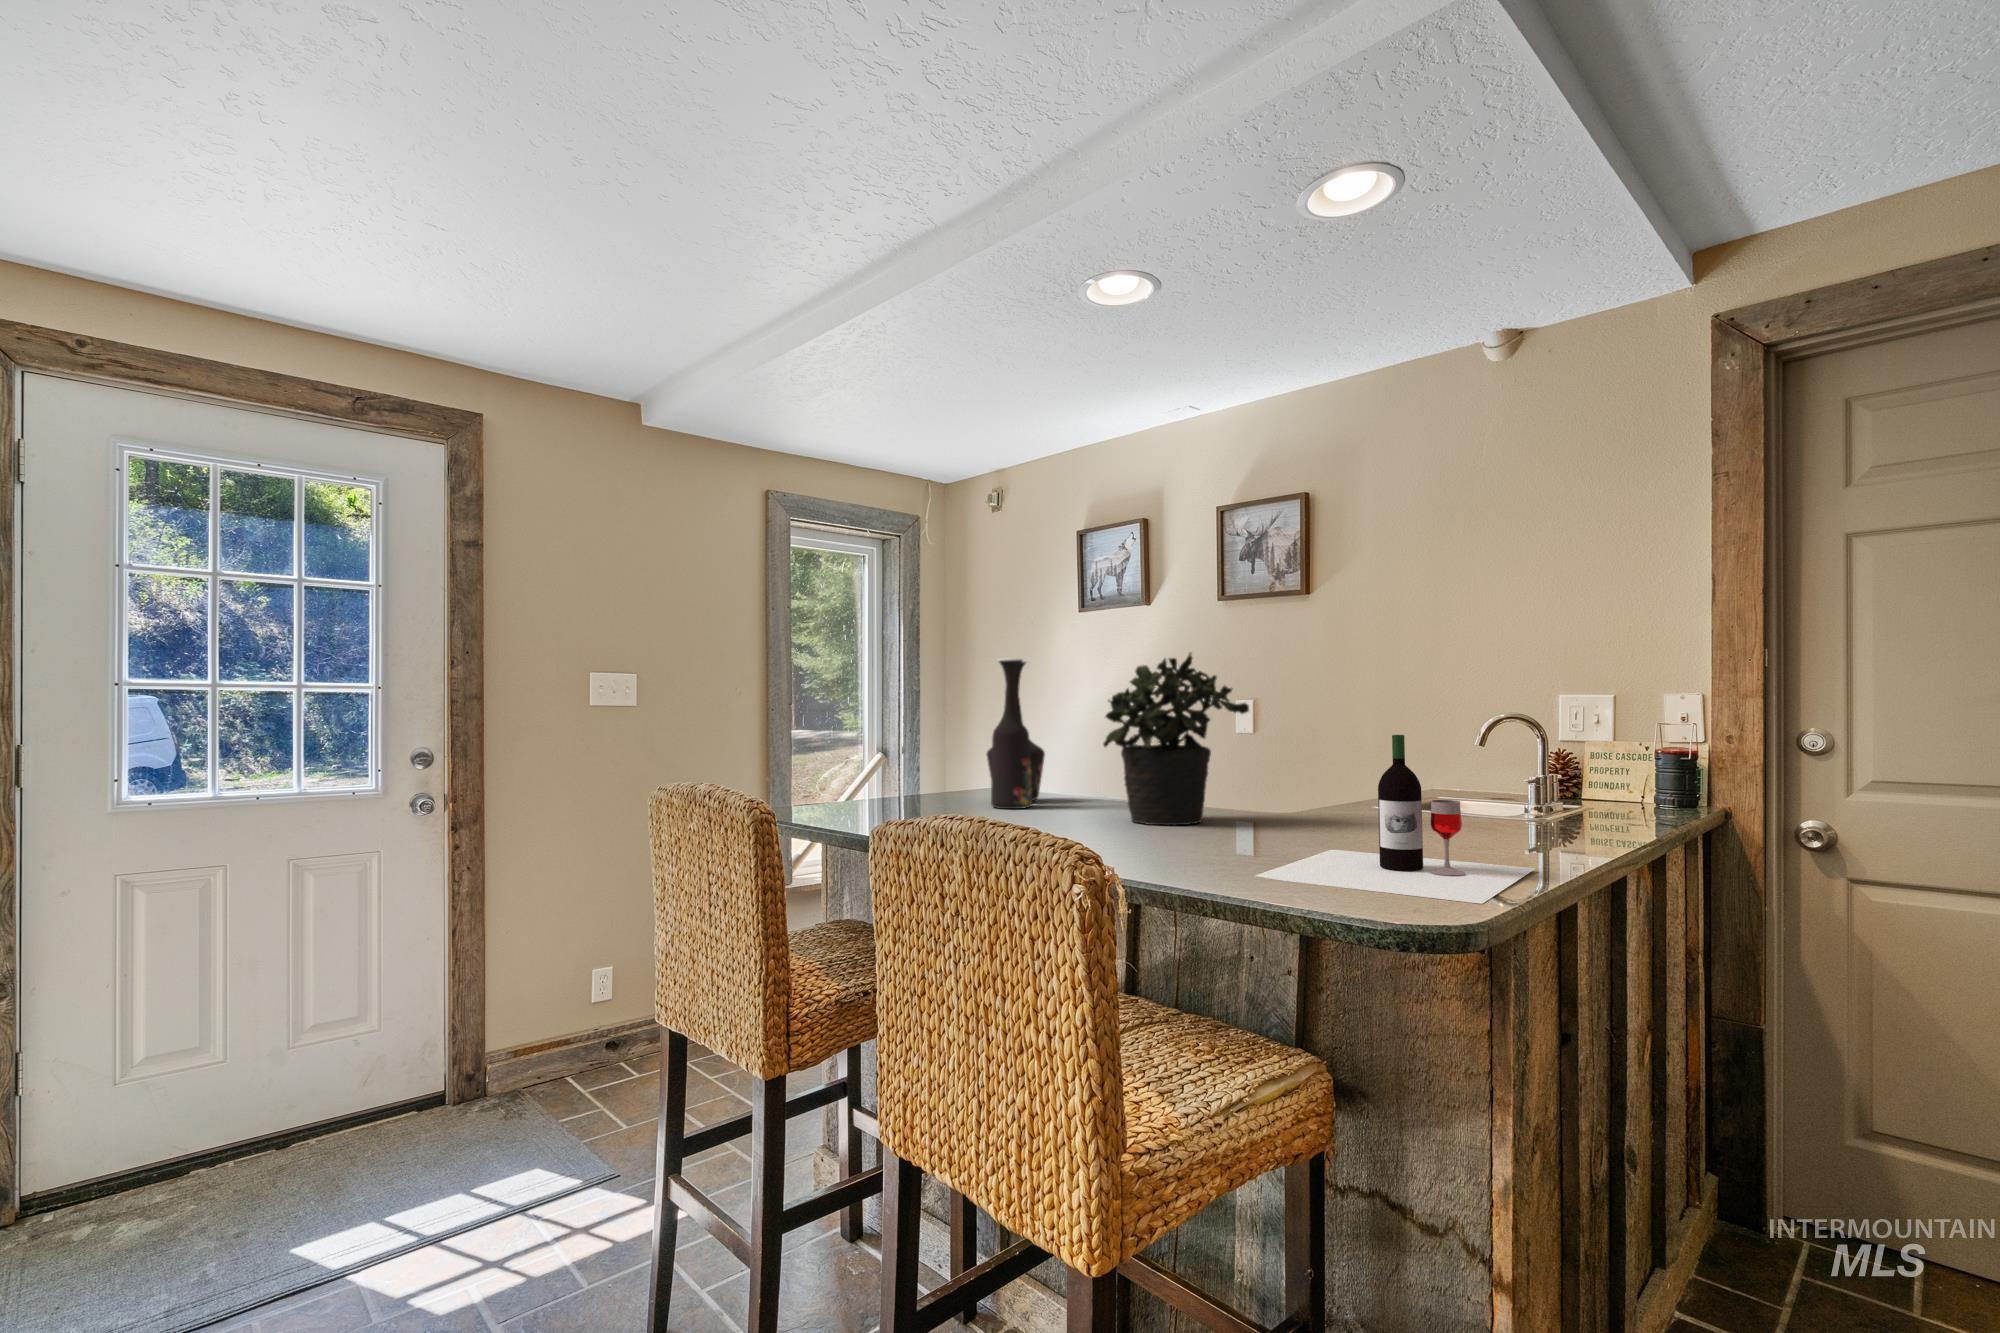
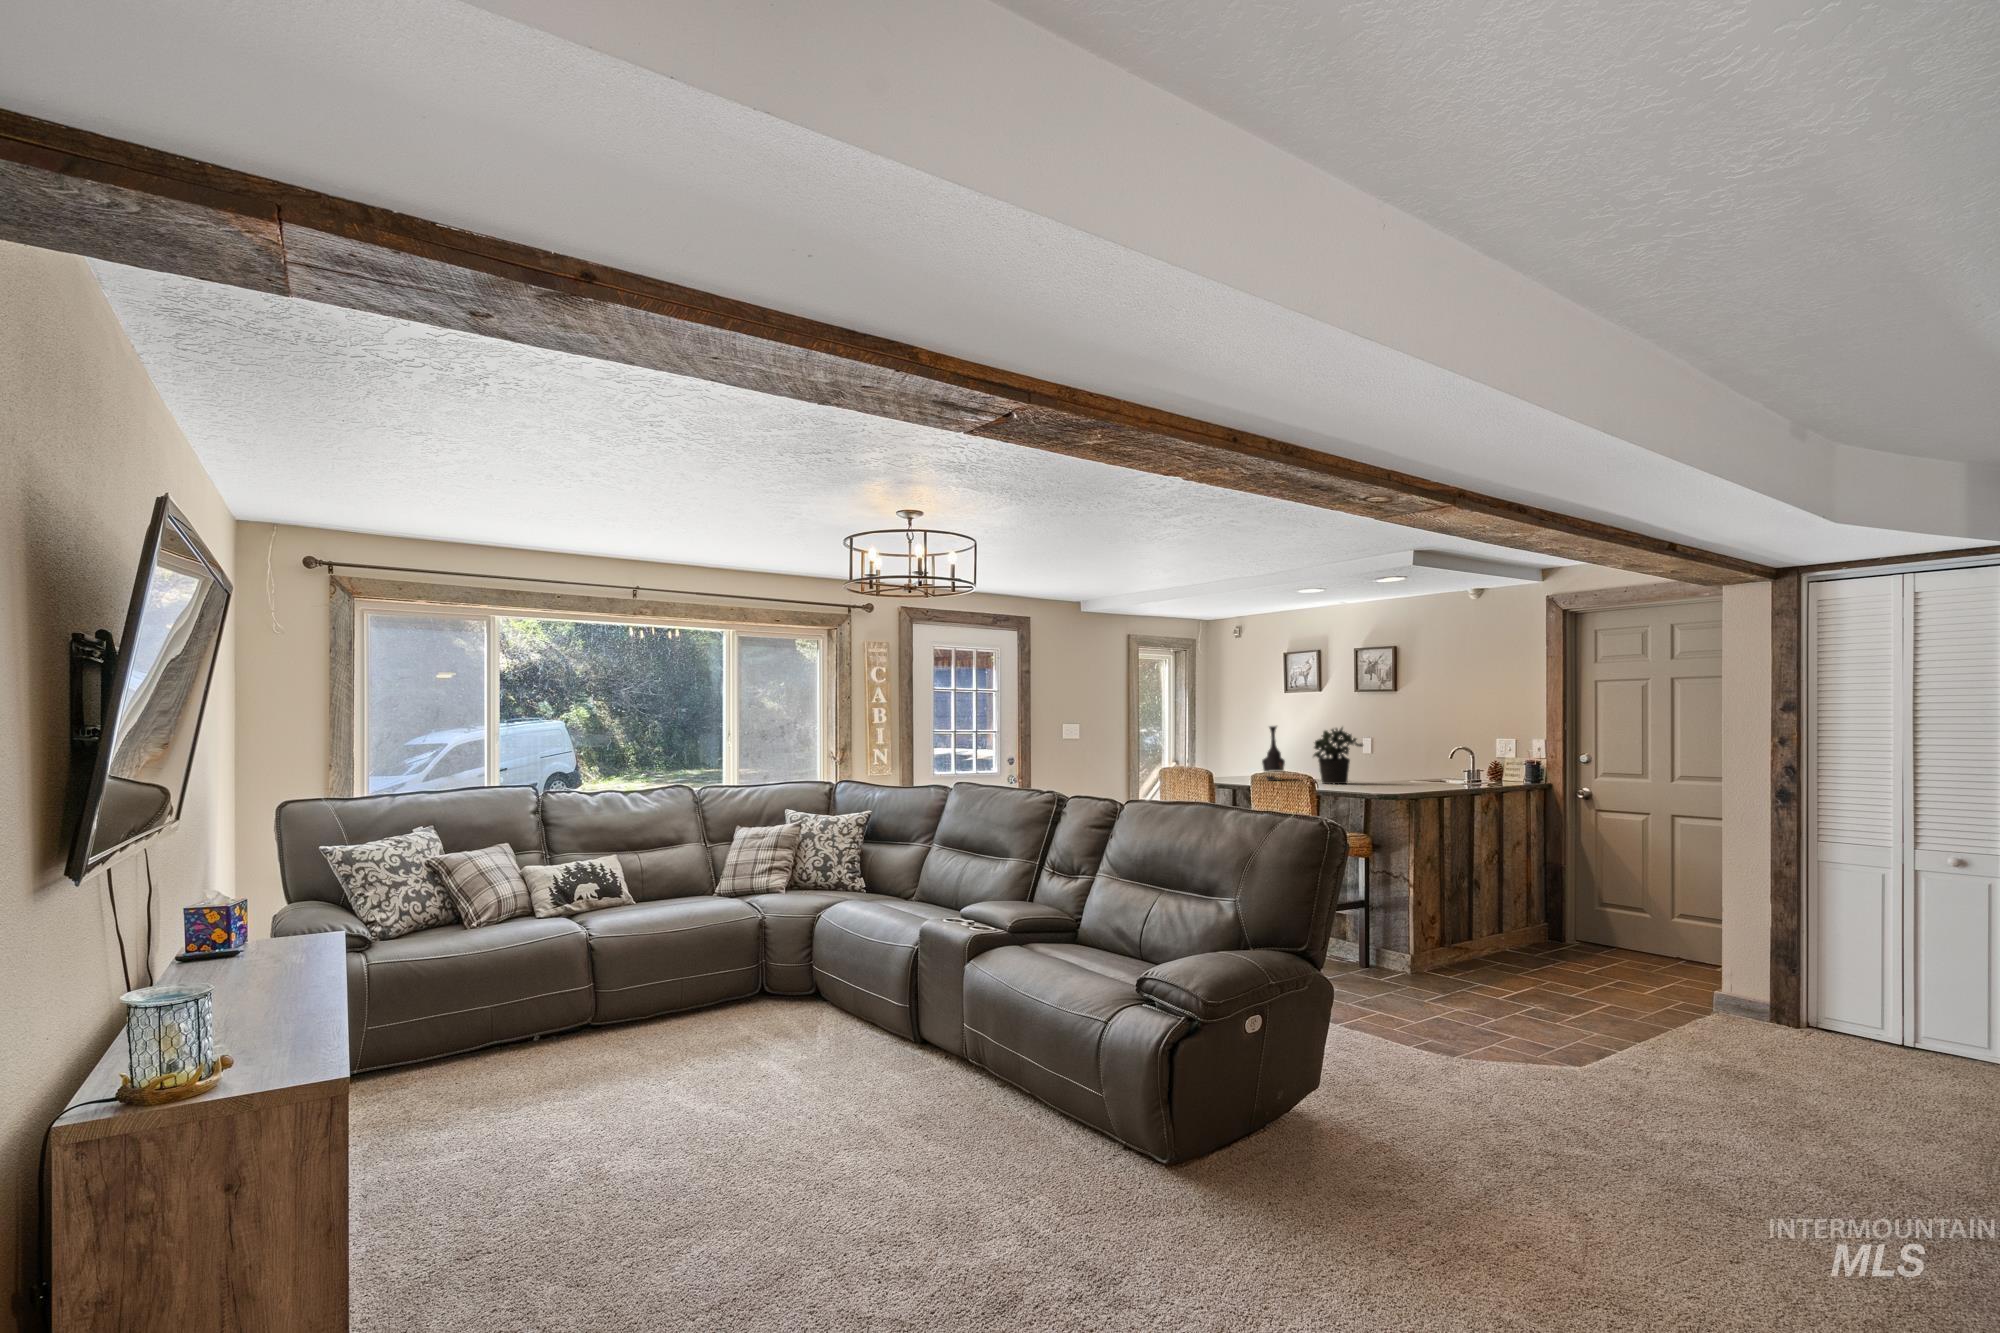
wine bottle: present [1255,735,1535,904] -> none [1360,754,1439,794]

